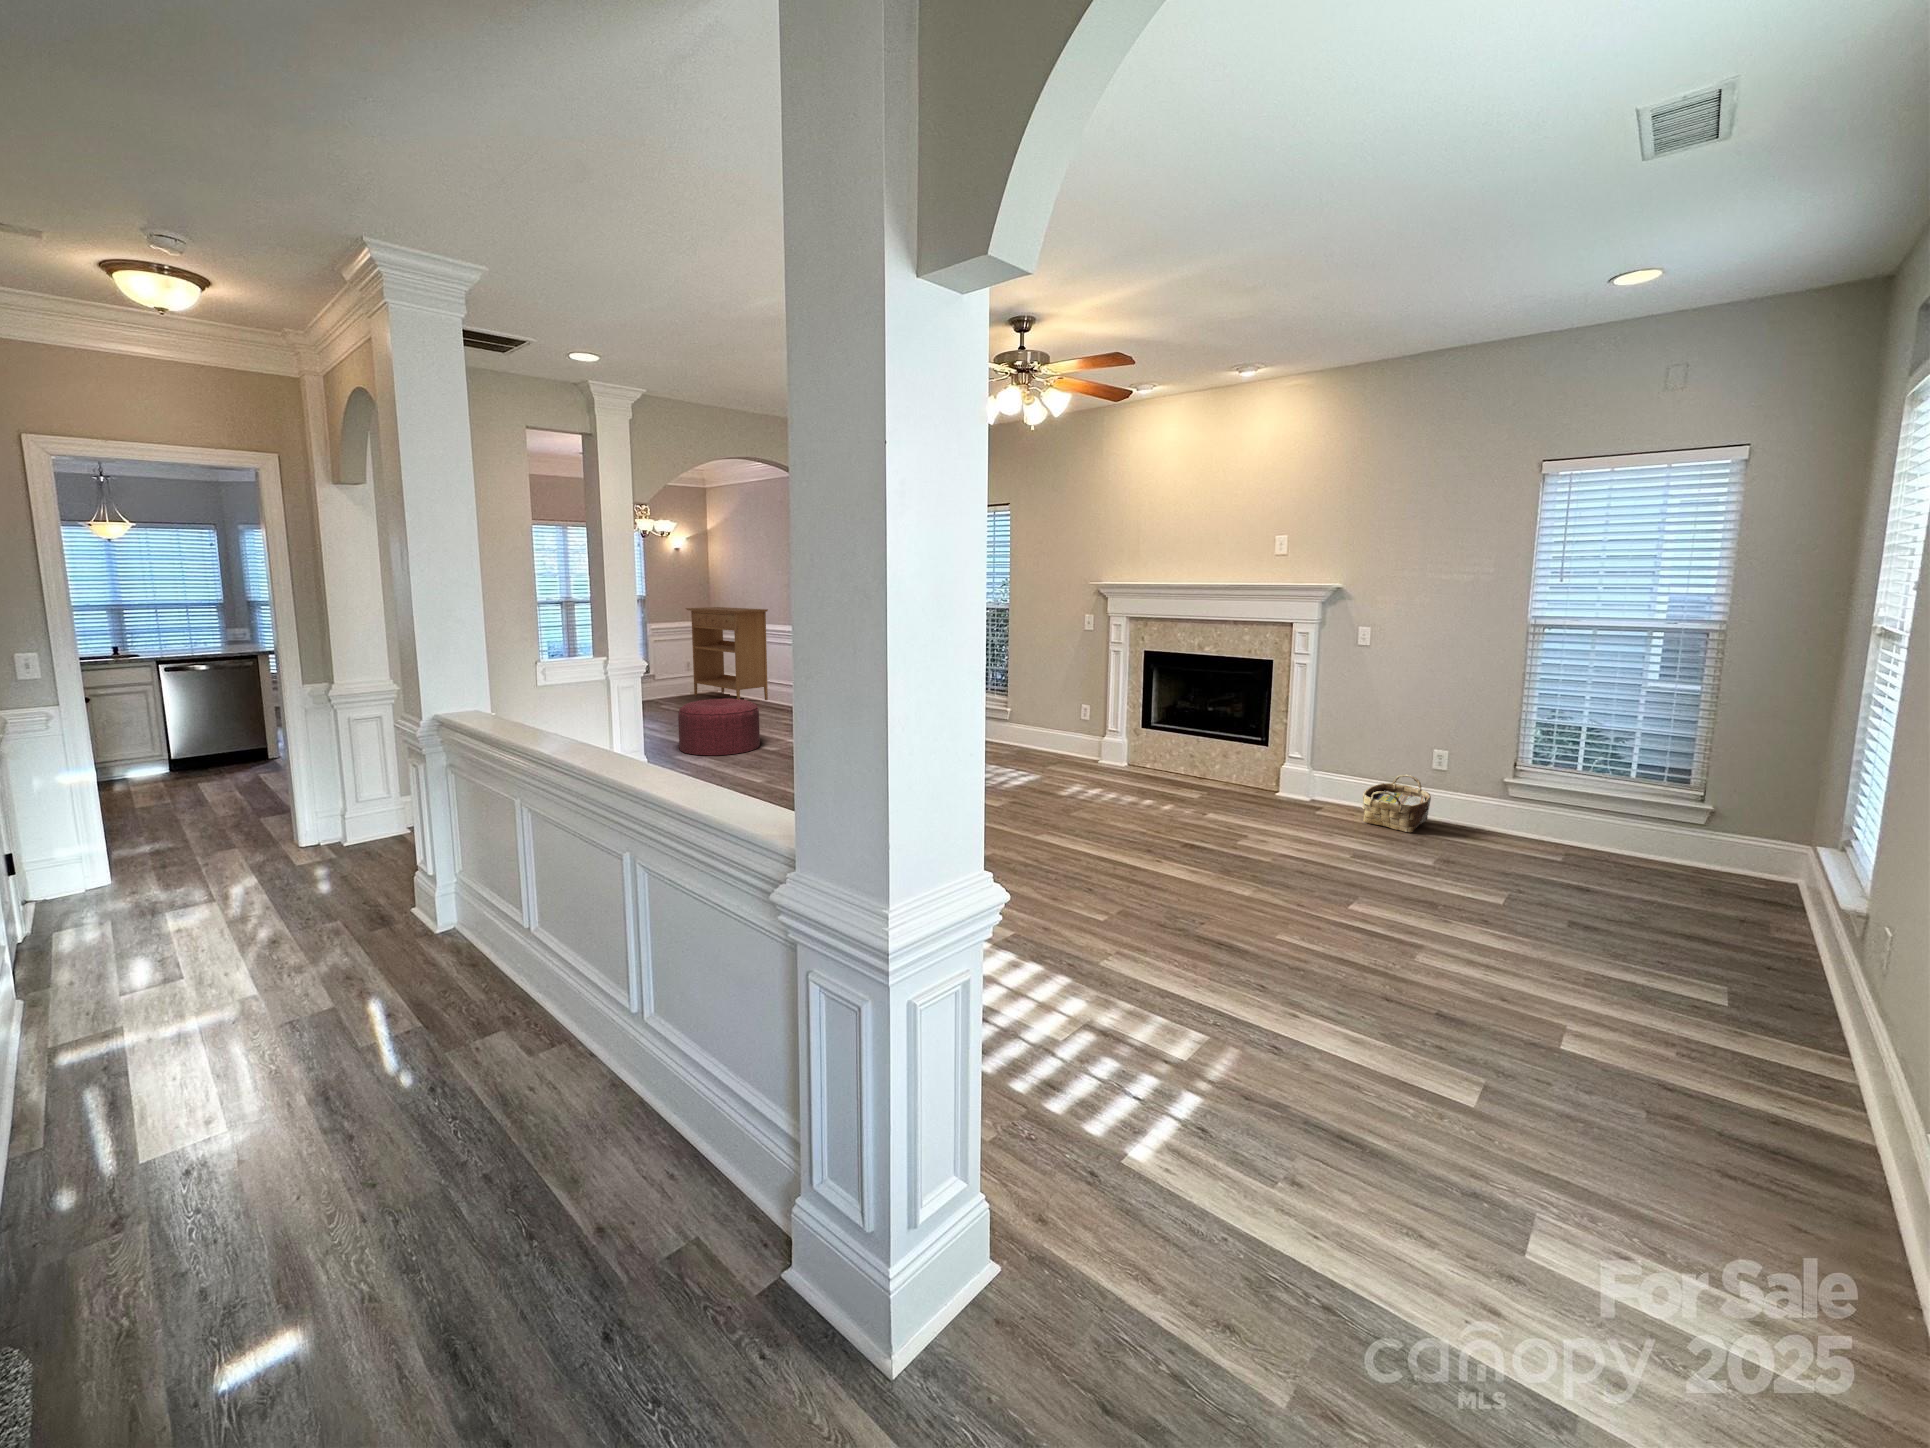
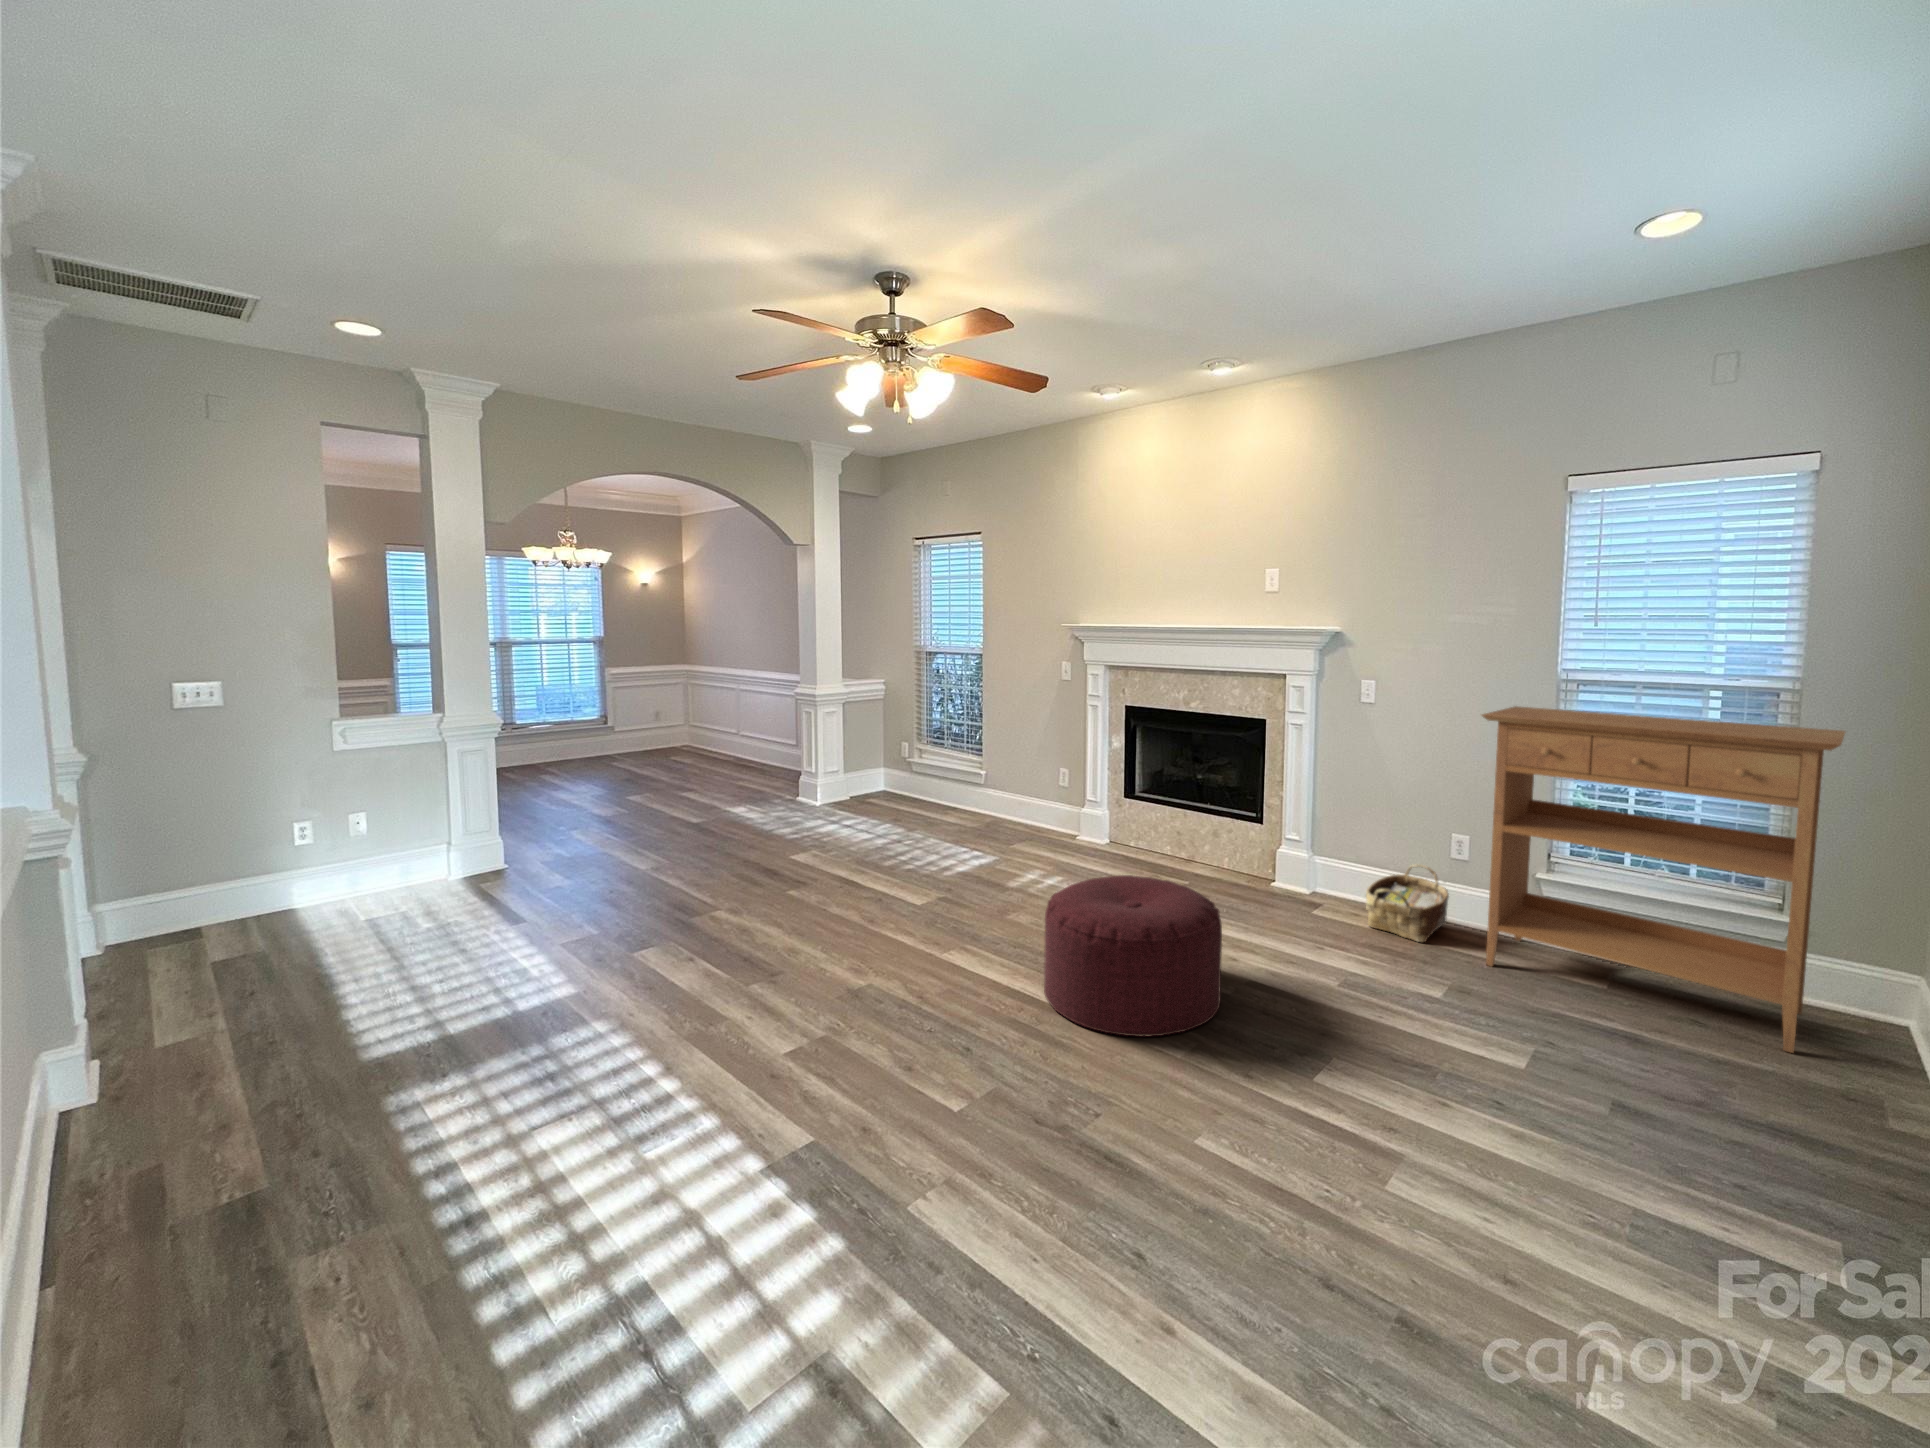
console table: present [686,607,768,700] -> present [1482,706,1845,1053]
ottoman: present [678,698,760,755] -> present [1044,875,1222,1037]

